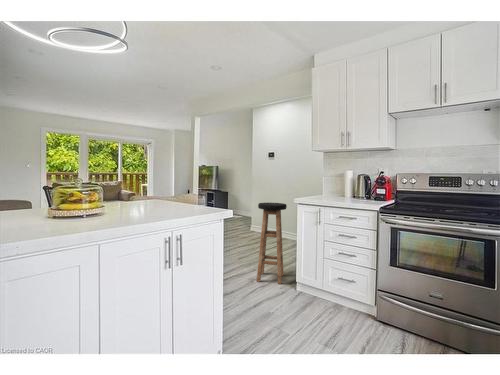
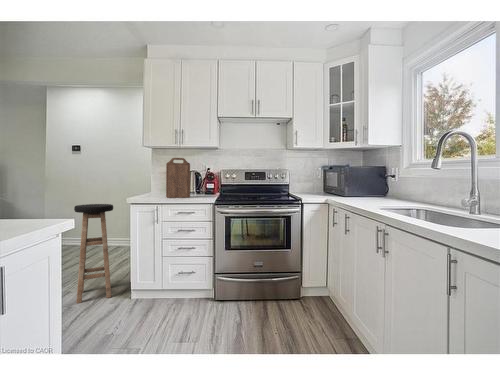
cutting board: none [330,162,355,203] -> present [166,158,190,198]

